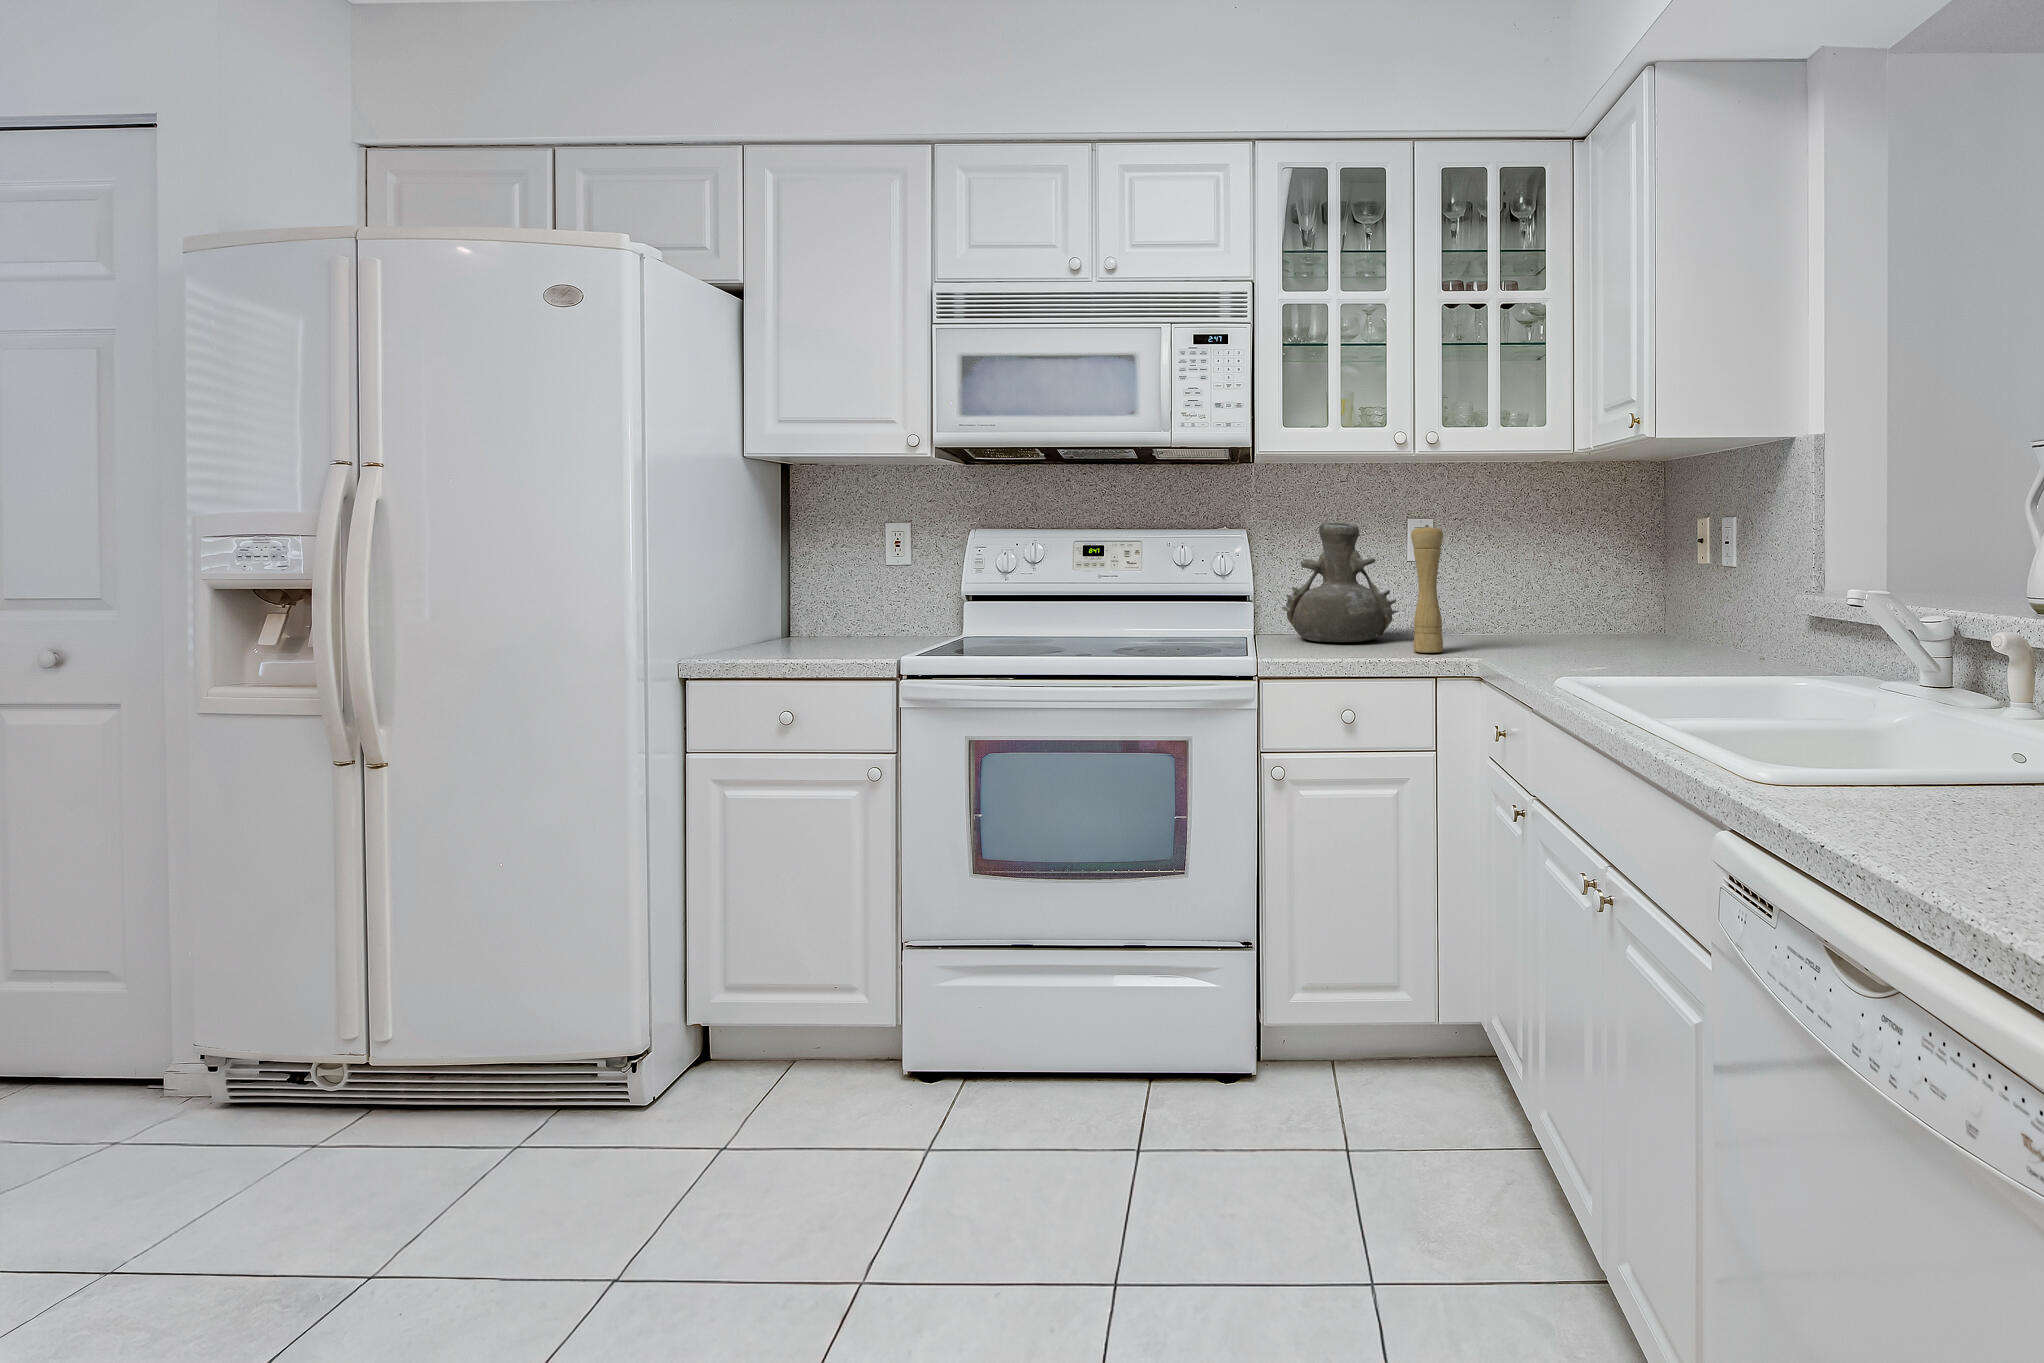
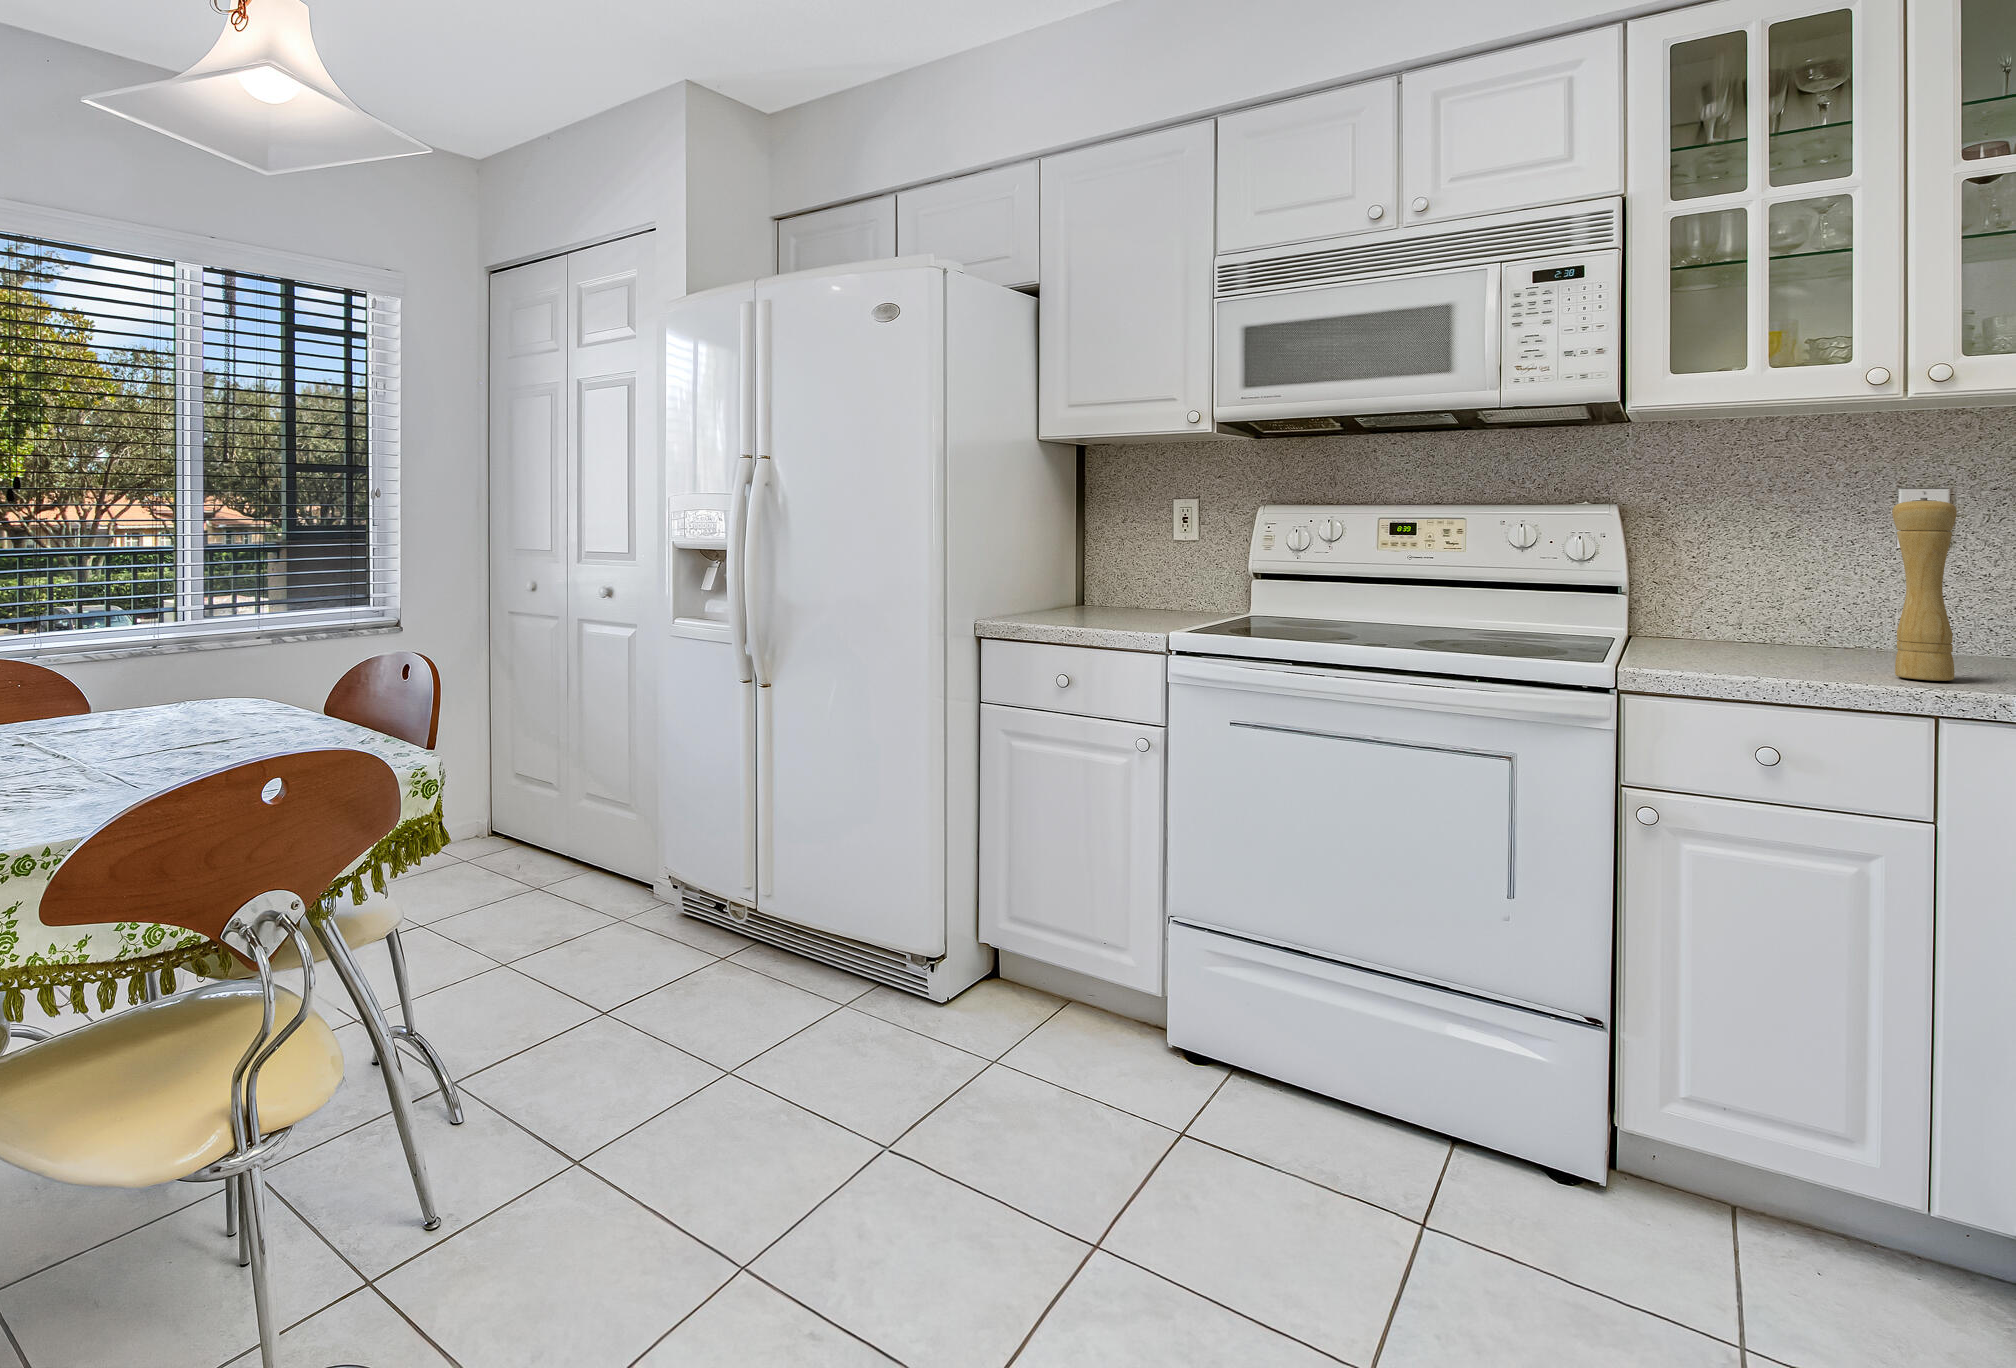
vase: present [1282,522,1398,642] -> none [1669,497,1875,657]

